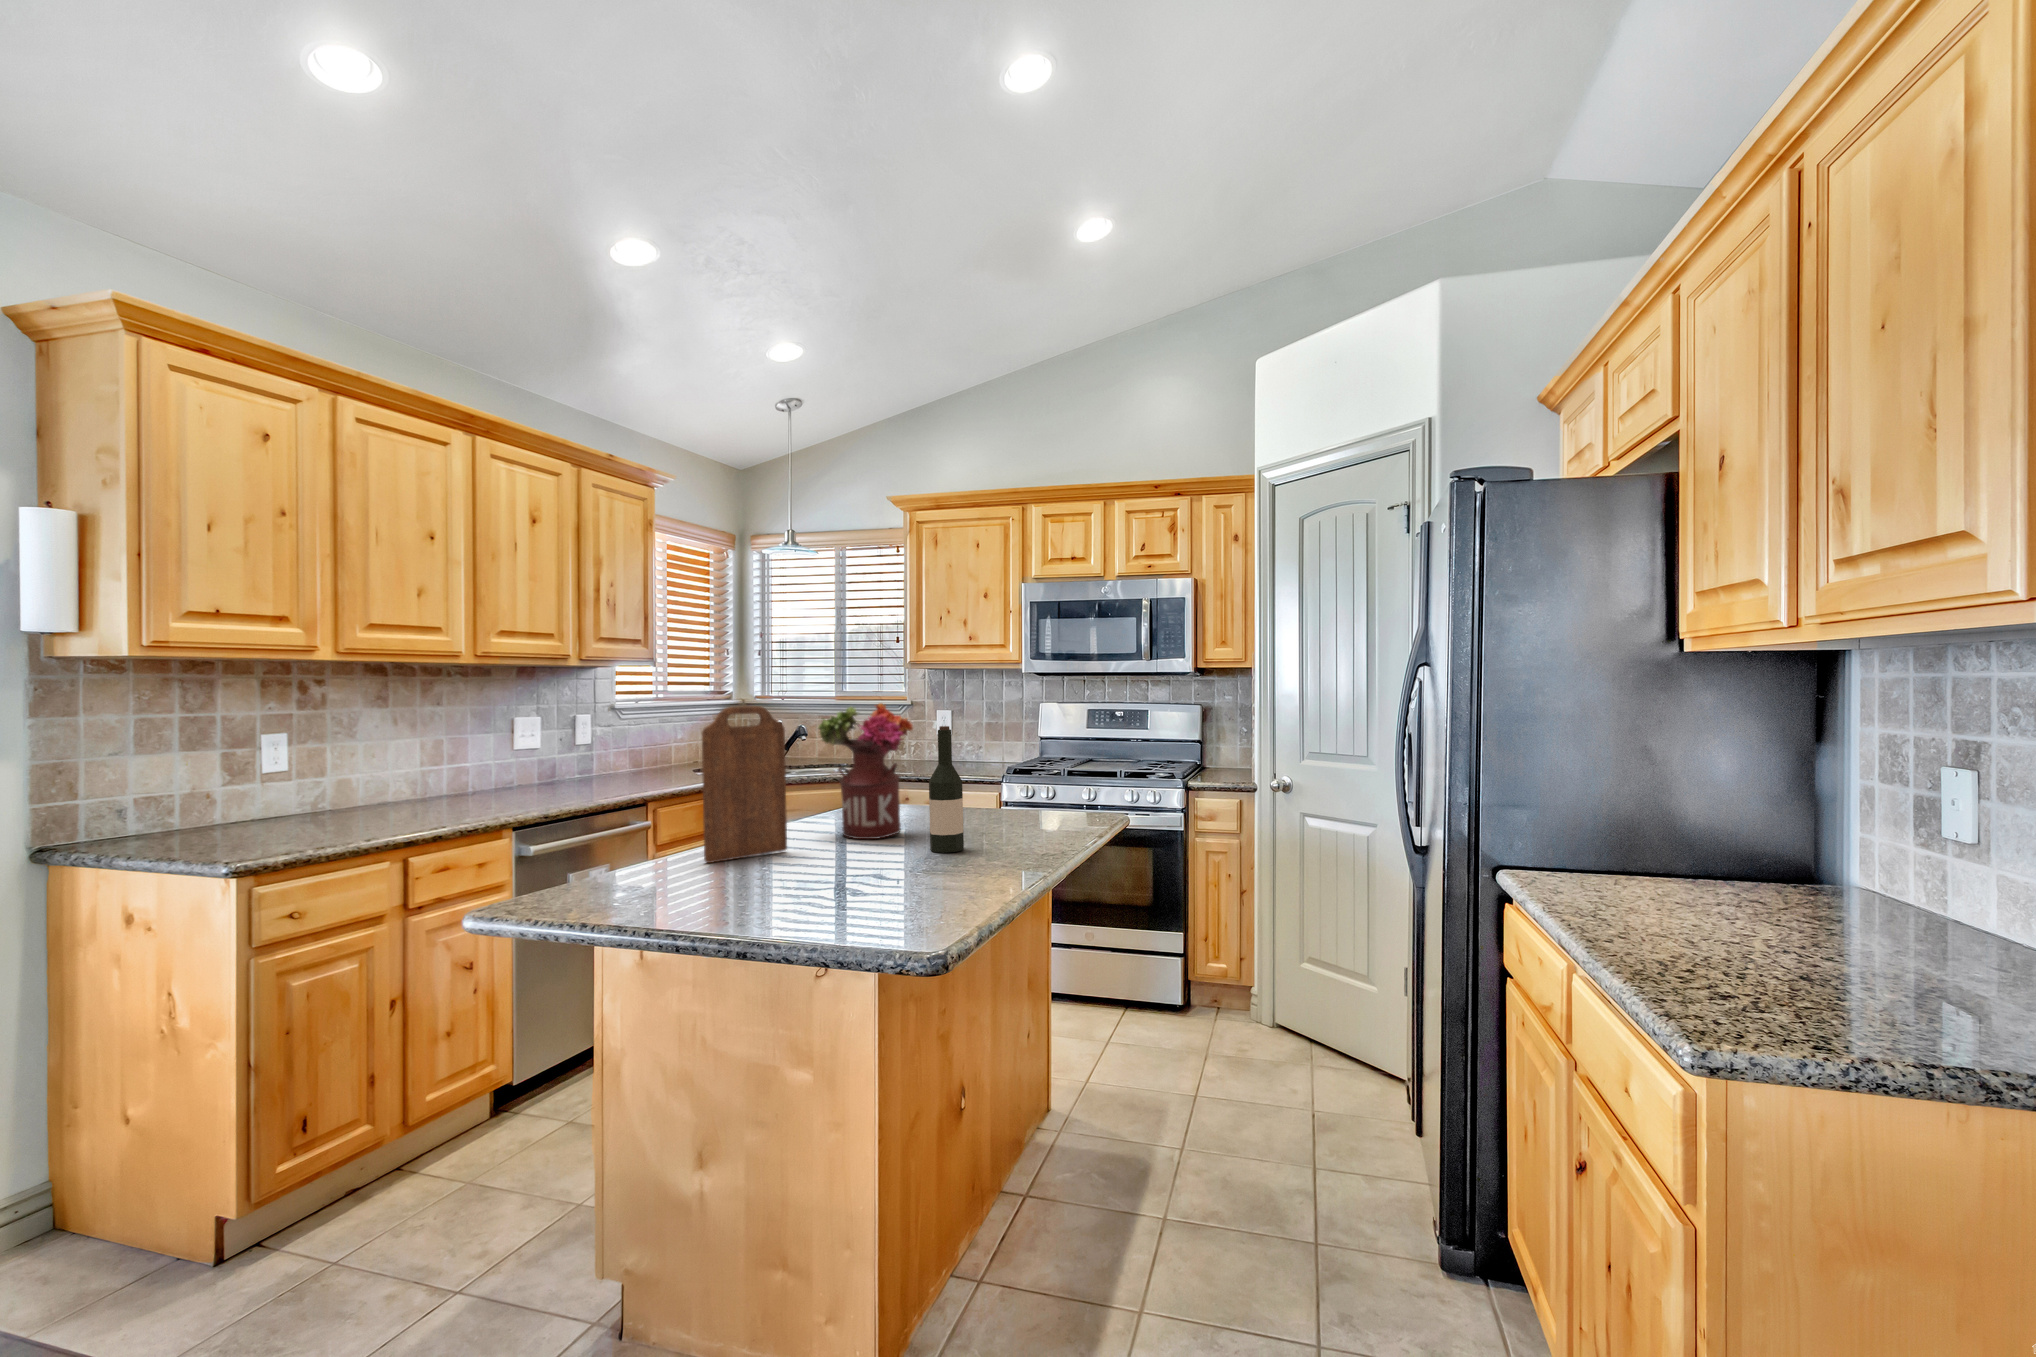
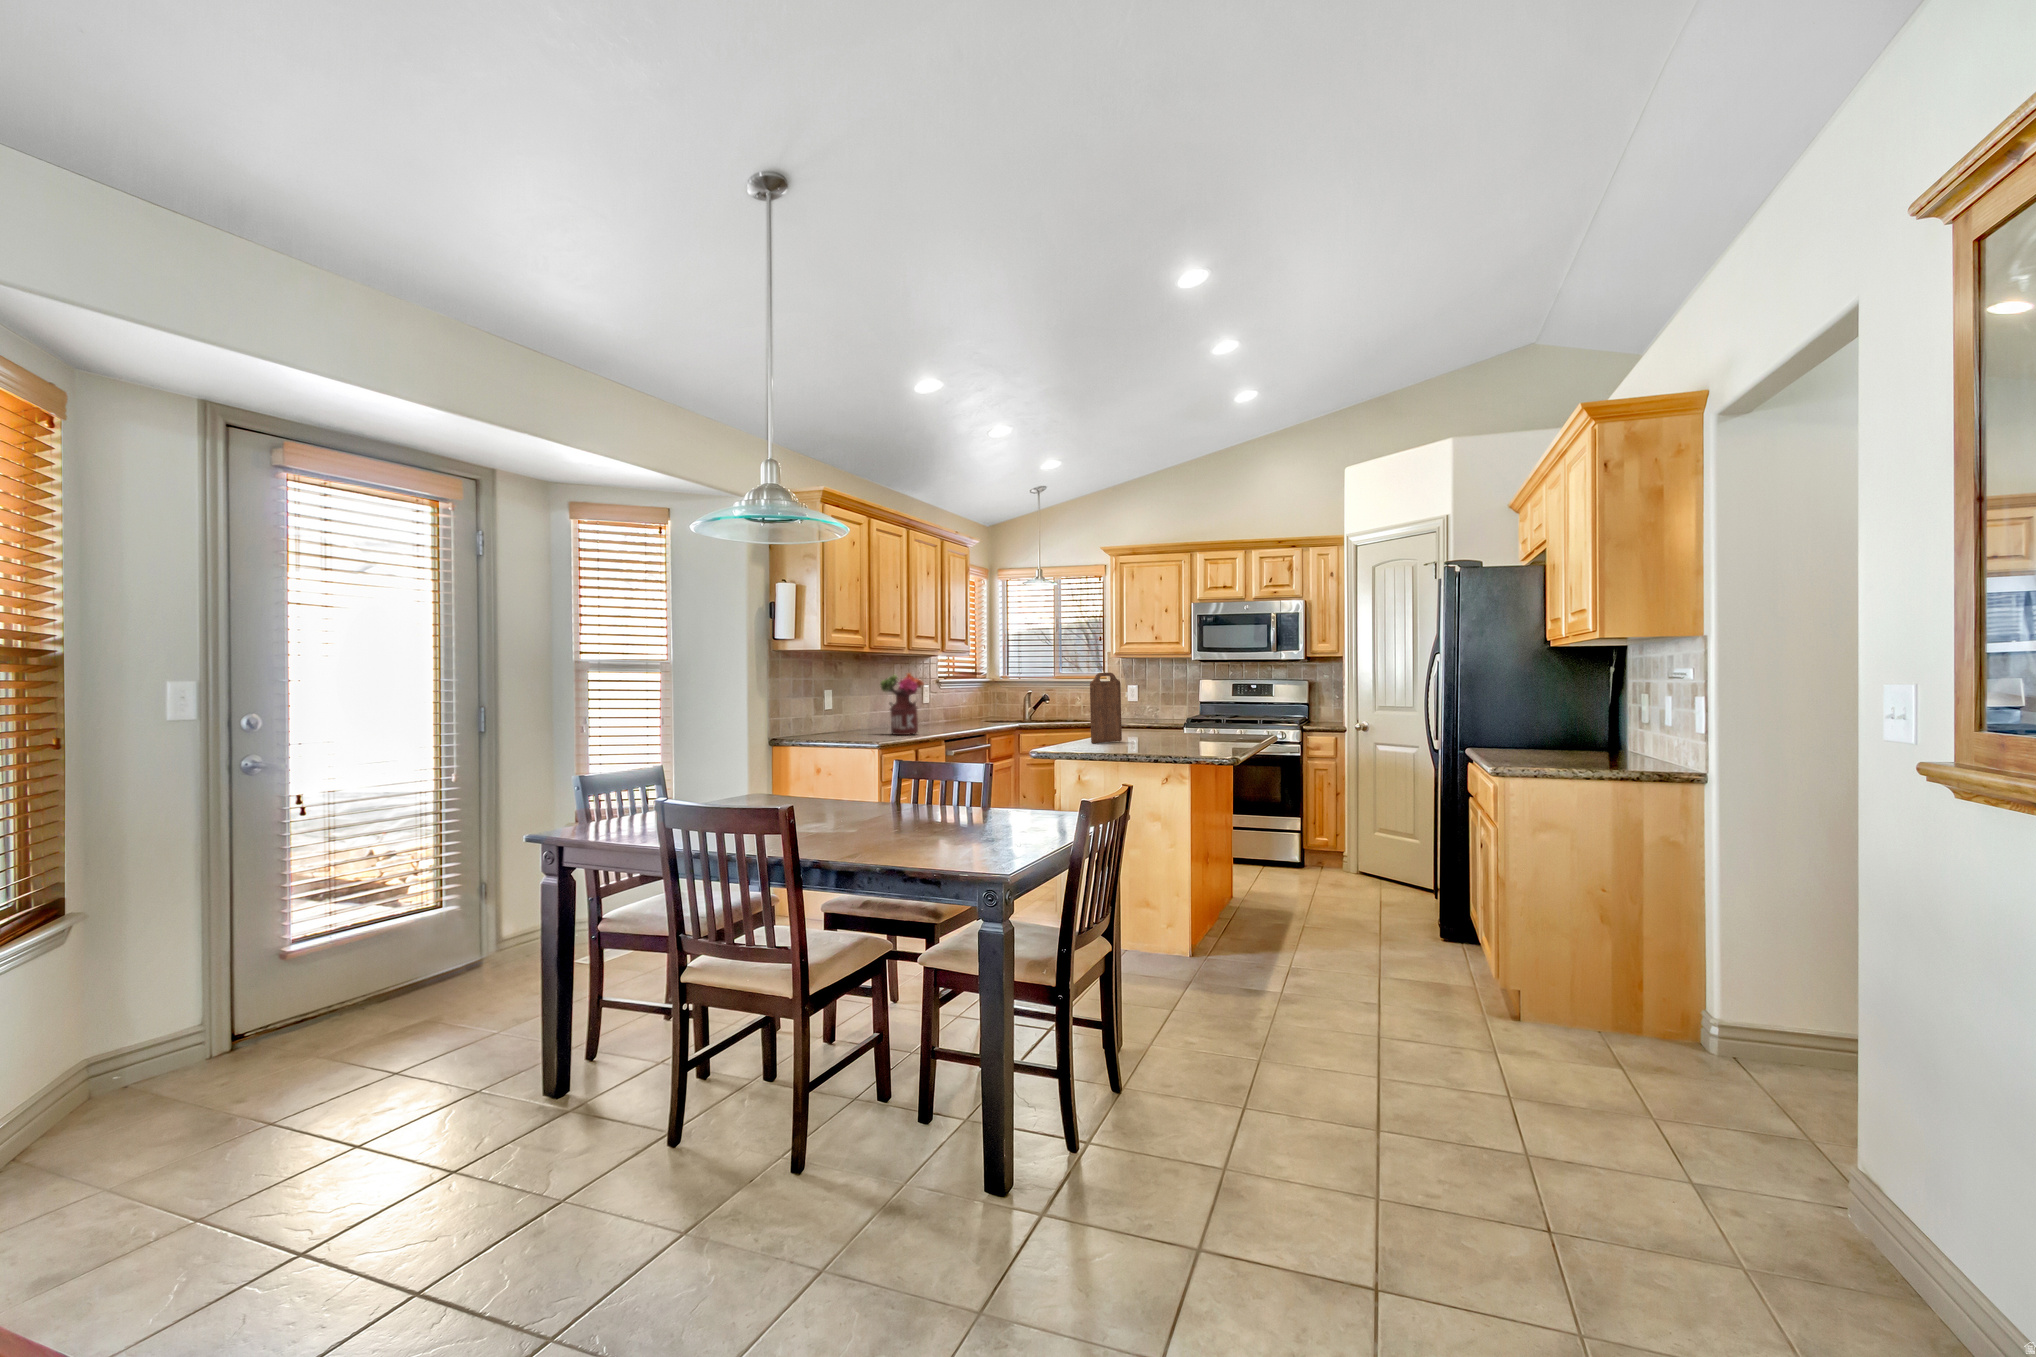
flower arrangement: present [818,703,913,839] -> present [880,673,924,735]
wine bottle: present [929,726,964,853] -> none [1188,683,1205,742]

